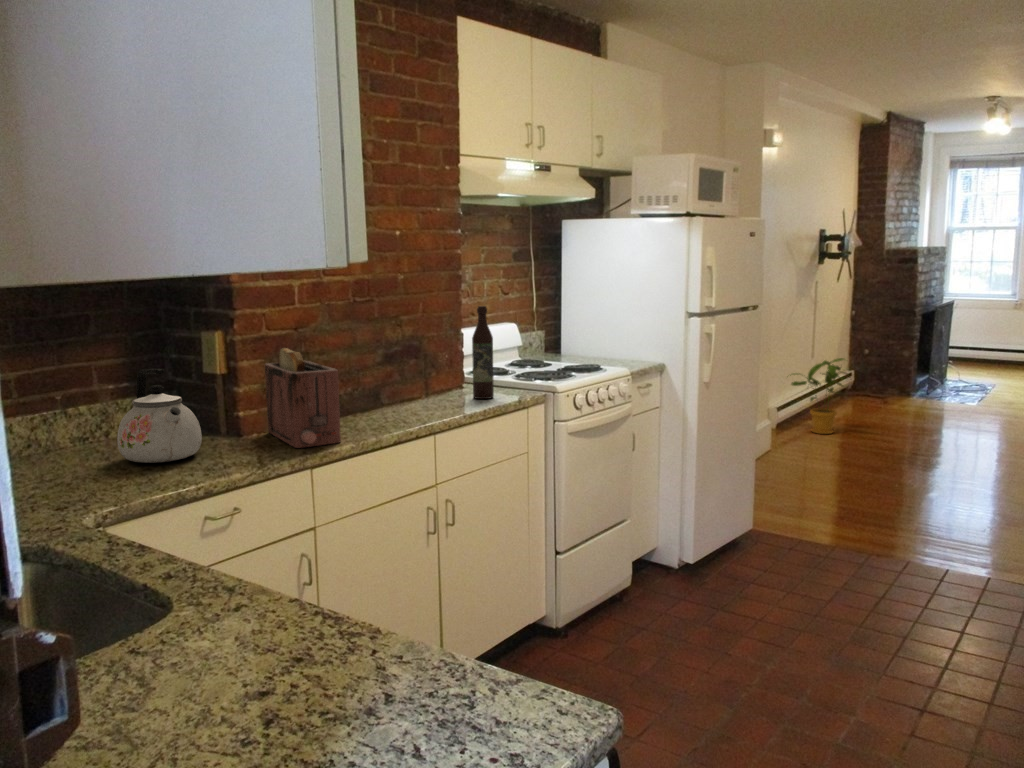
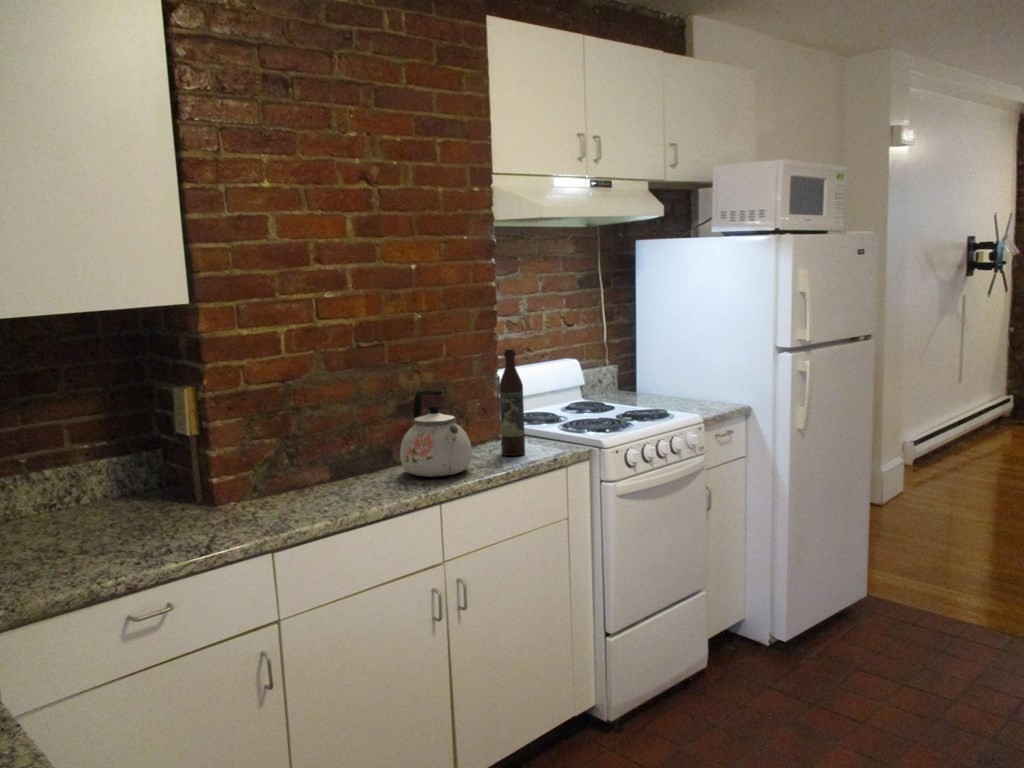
toaster: present [265,348,341,448] -> none [239,407,311,527]
house plant: present [790,358,848,434] -> none [923,385,1005,472]
kettle: present [117,369,202,463] -> present [400,390,472,477]

